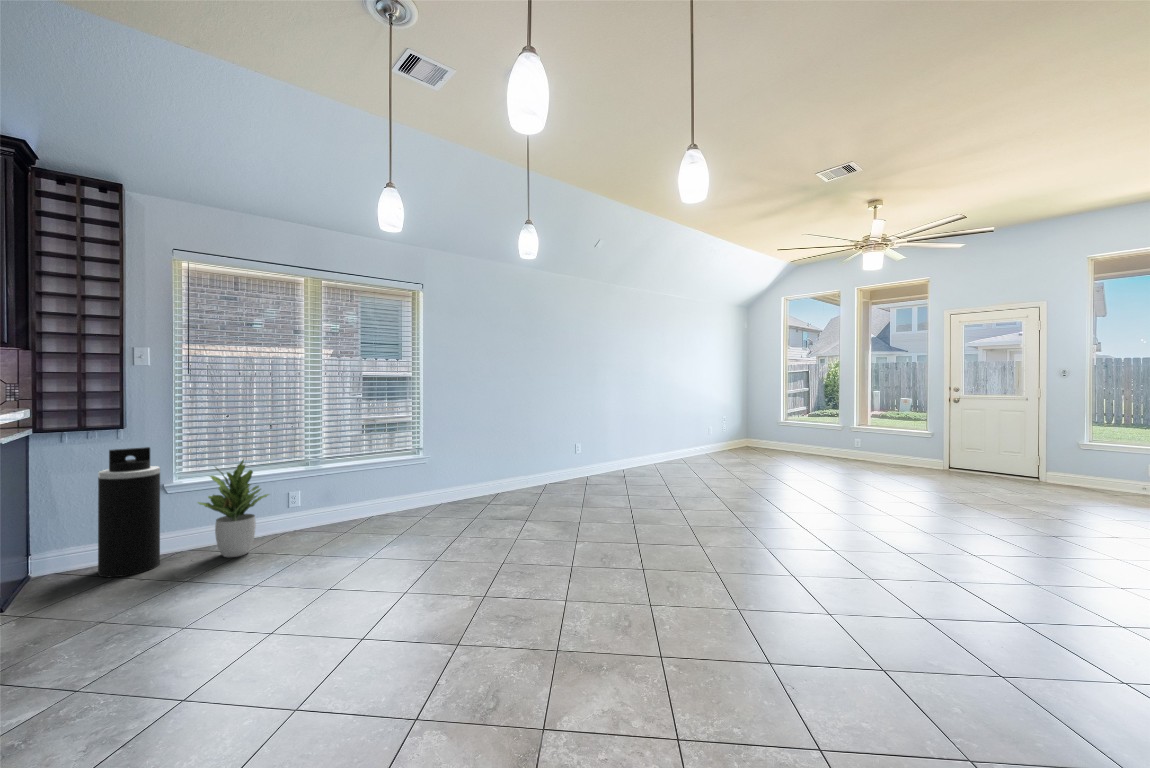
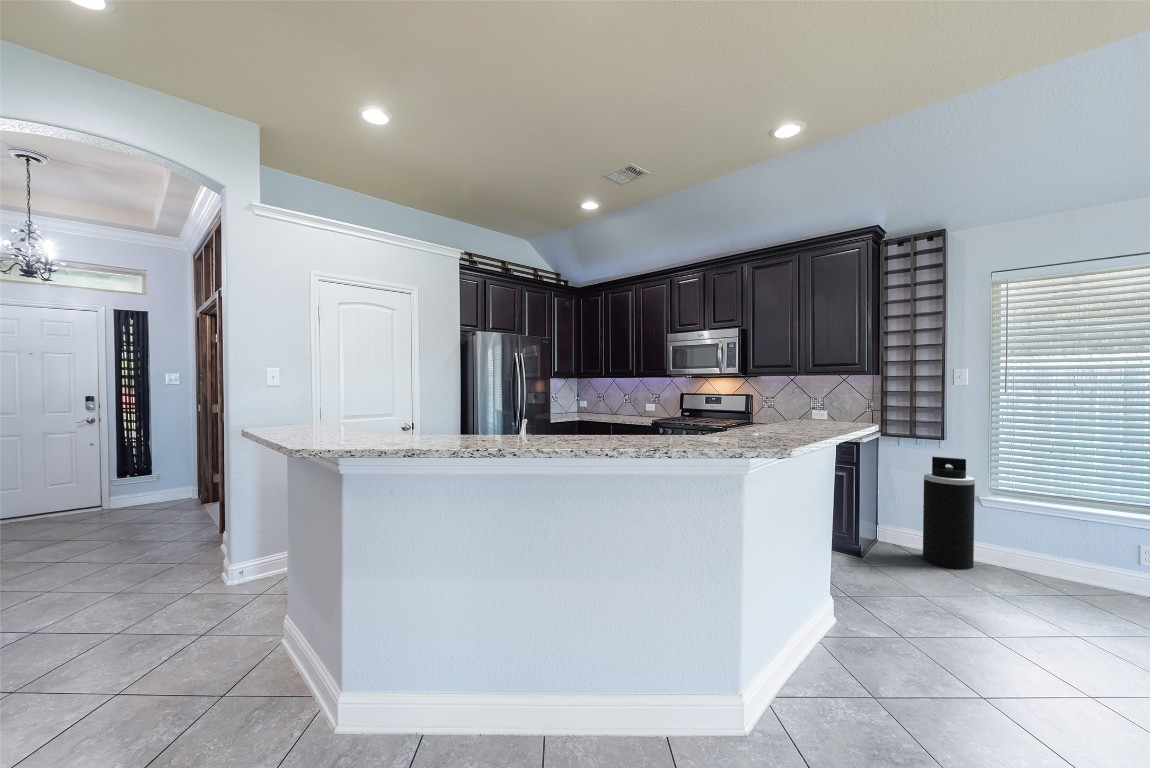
potted plant: present [198,459,269,557] -> none [1011,485,1103,591]

